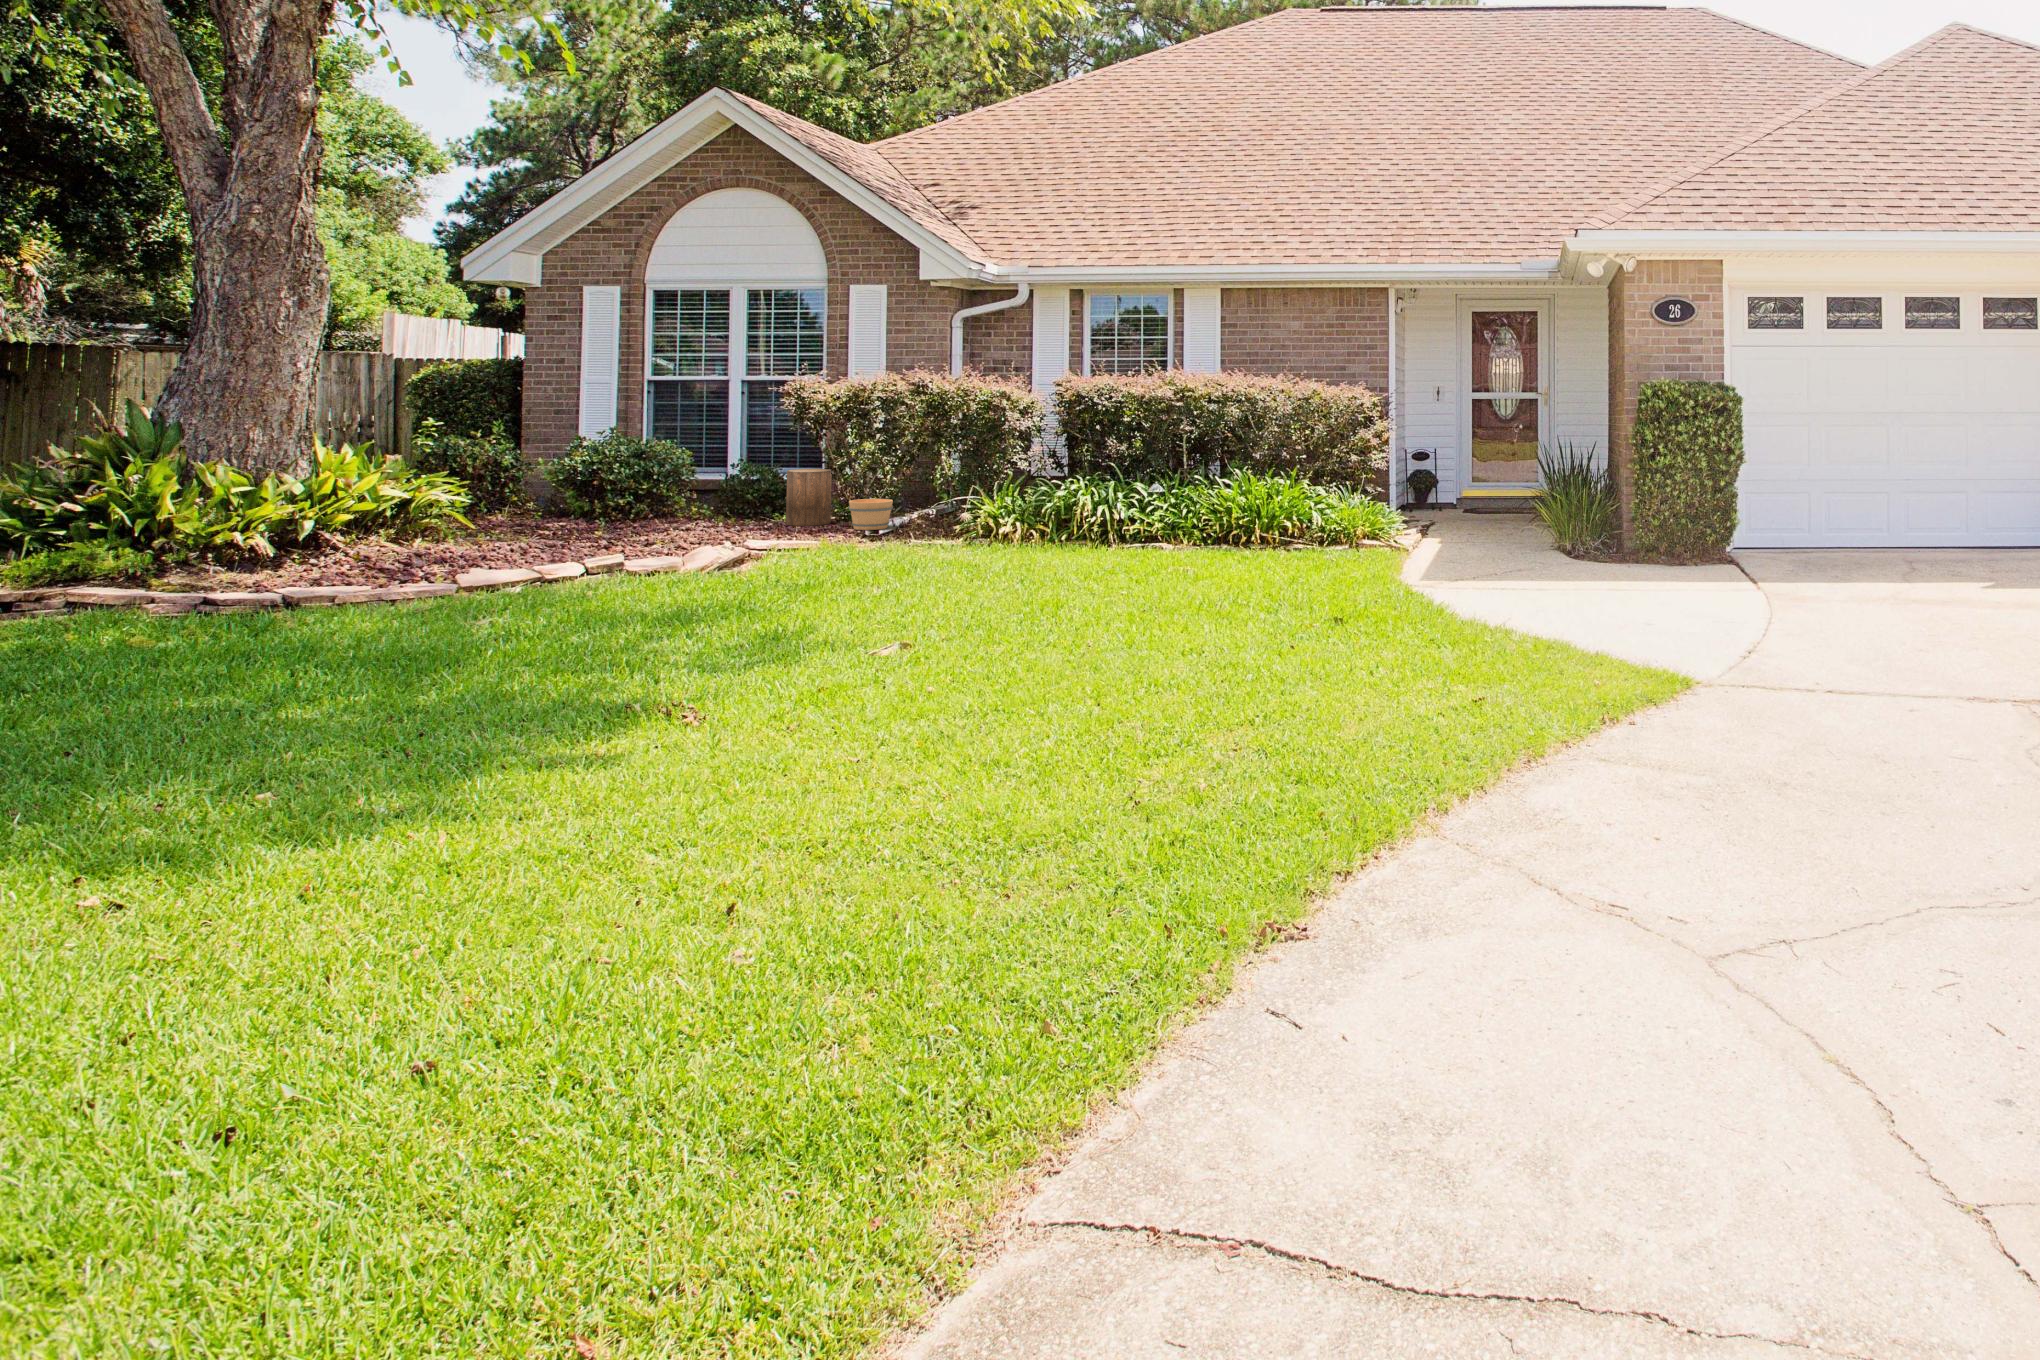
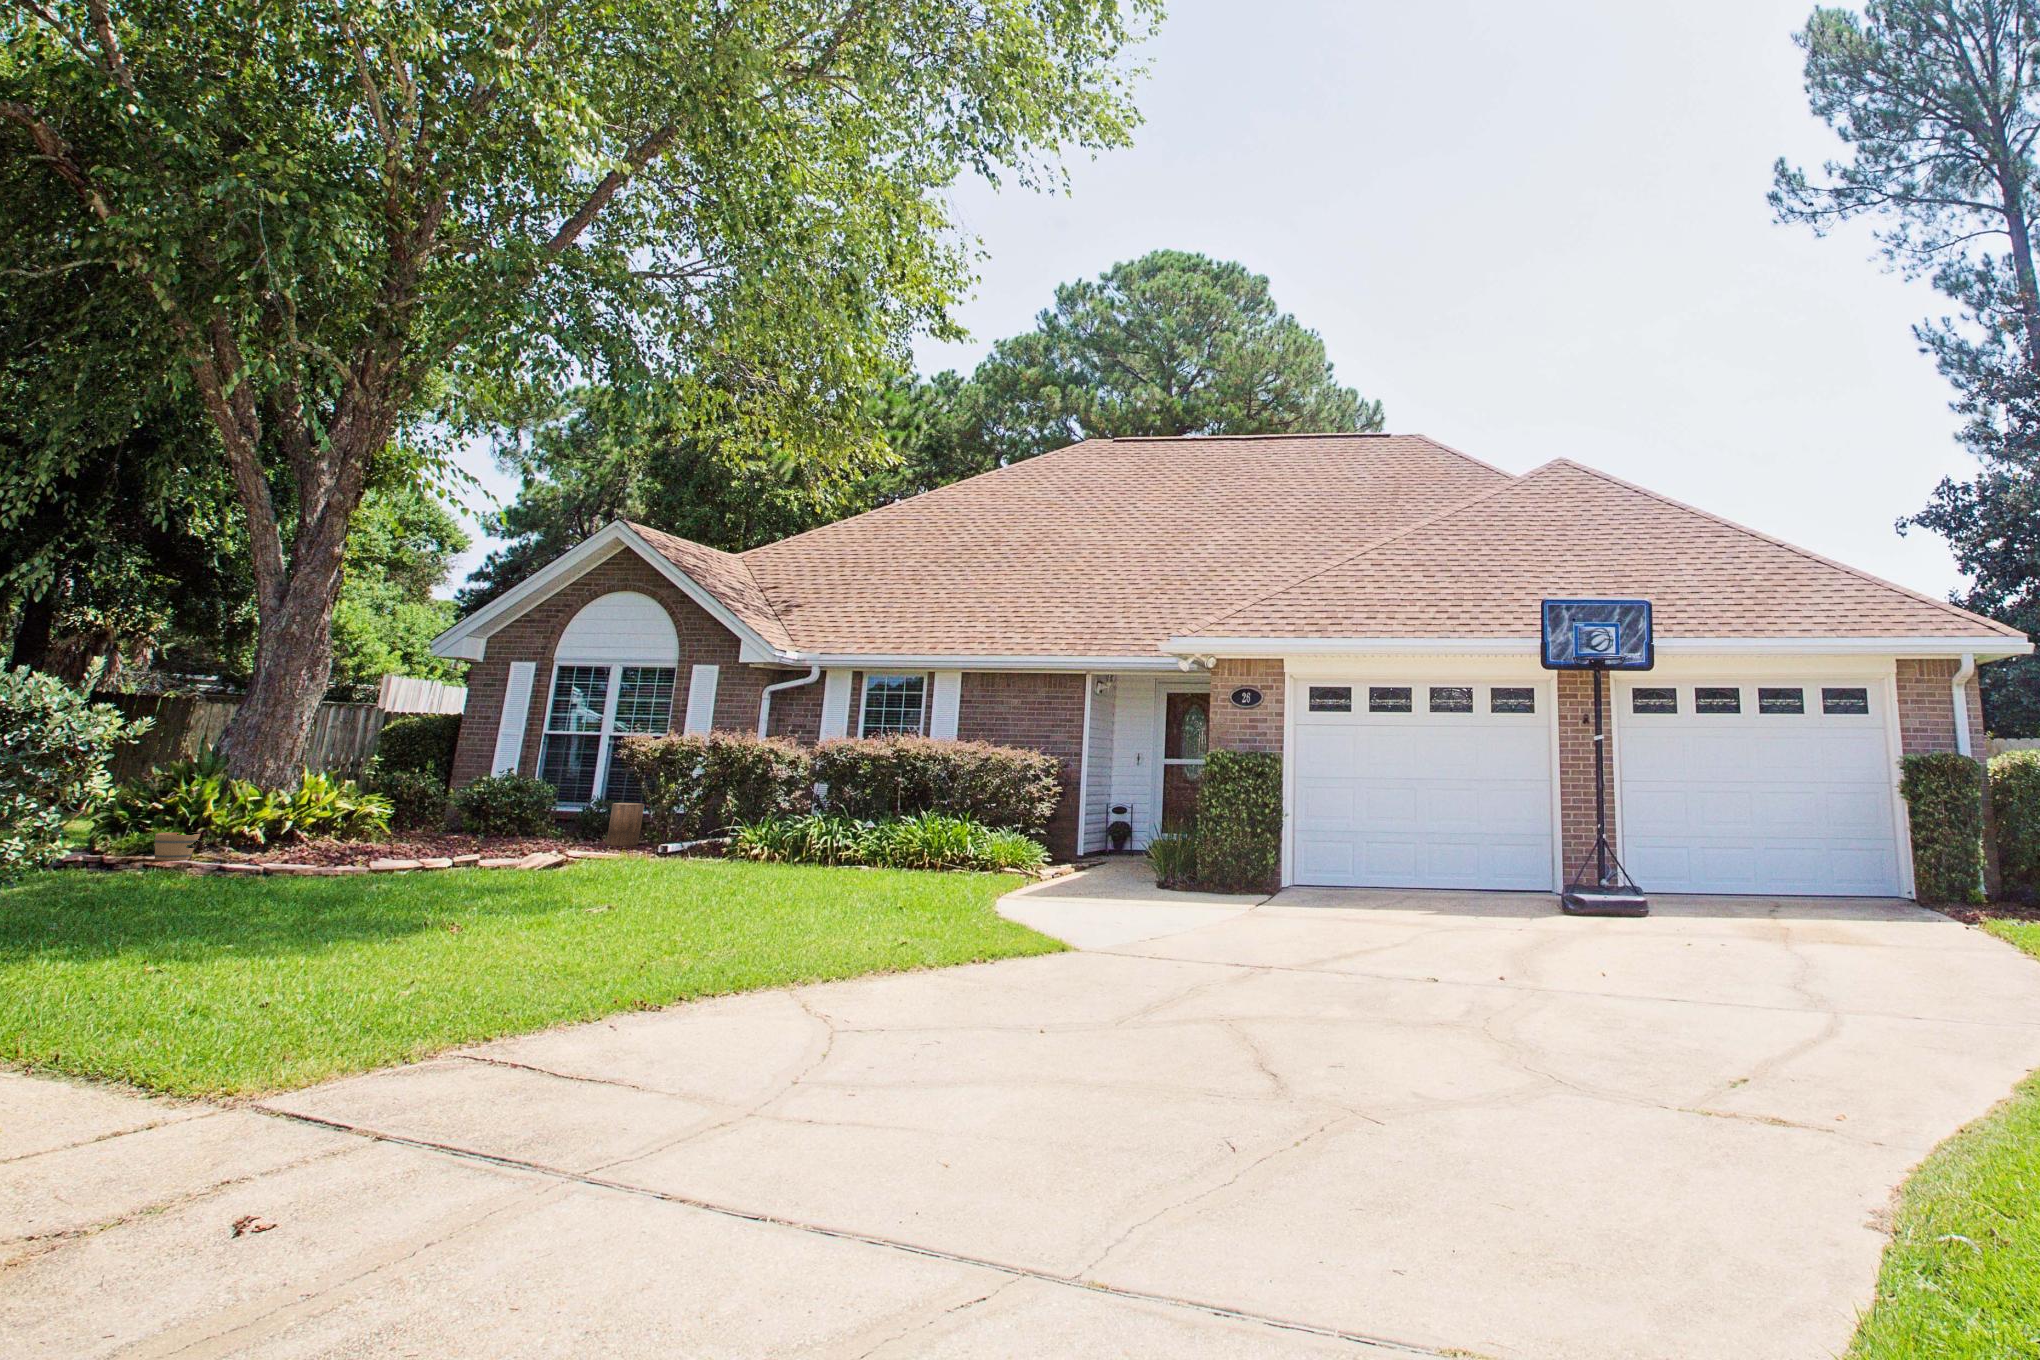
bucket: present [848,499,893,530] -> present [154,832,200,861]

